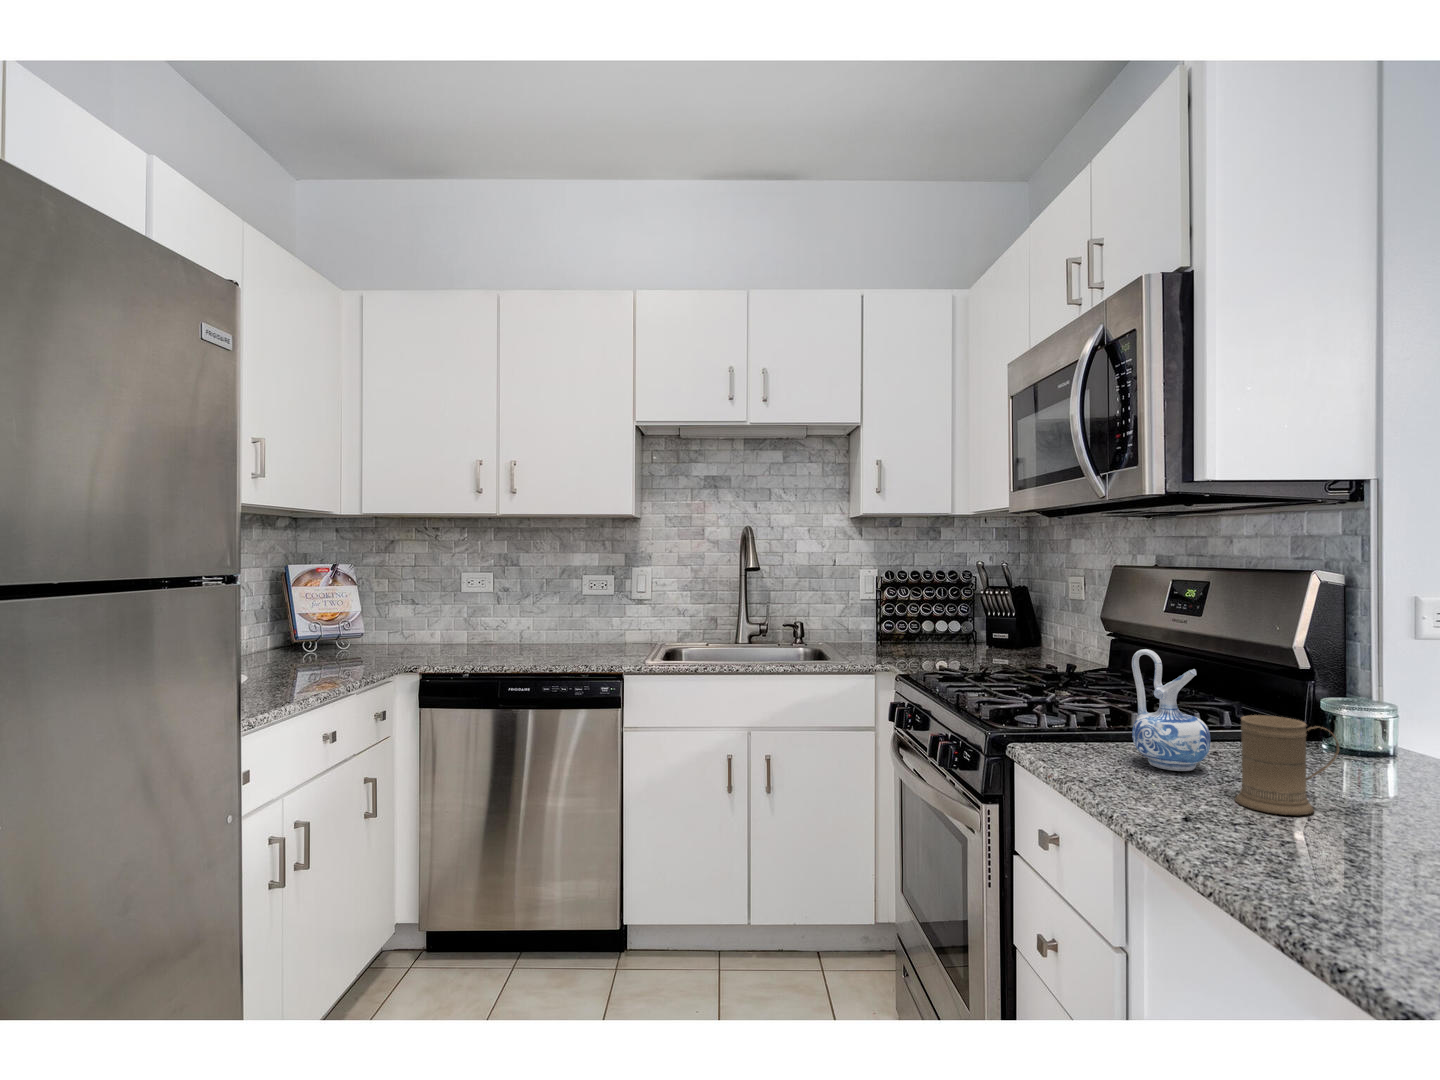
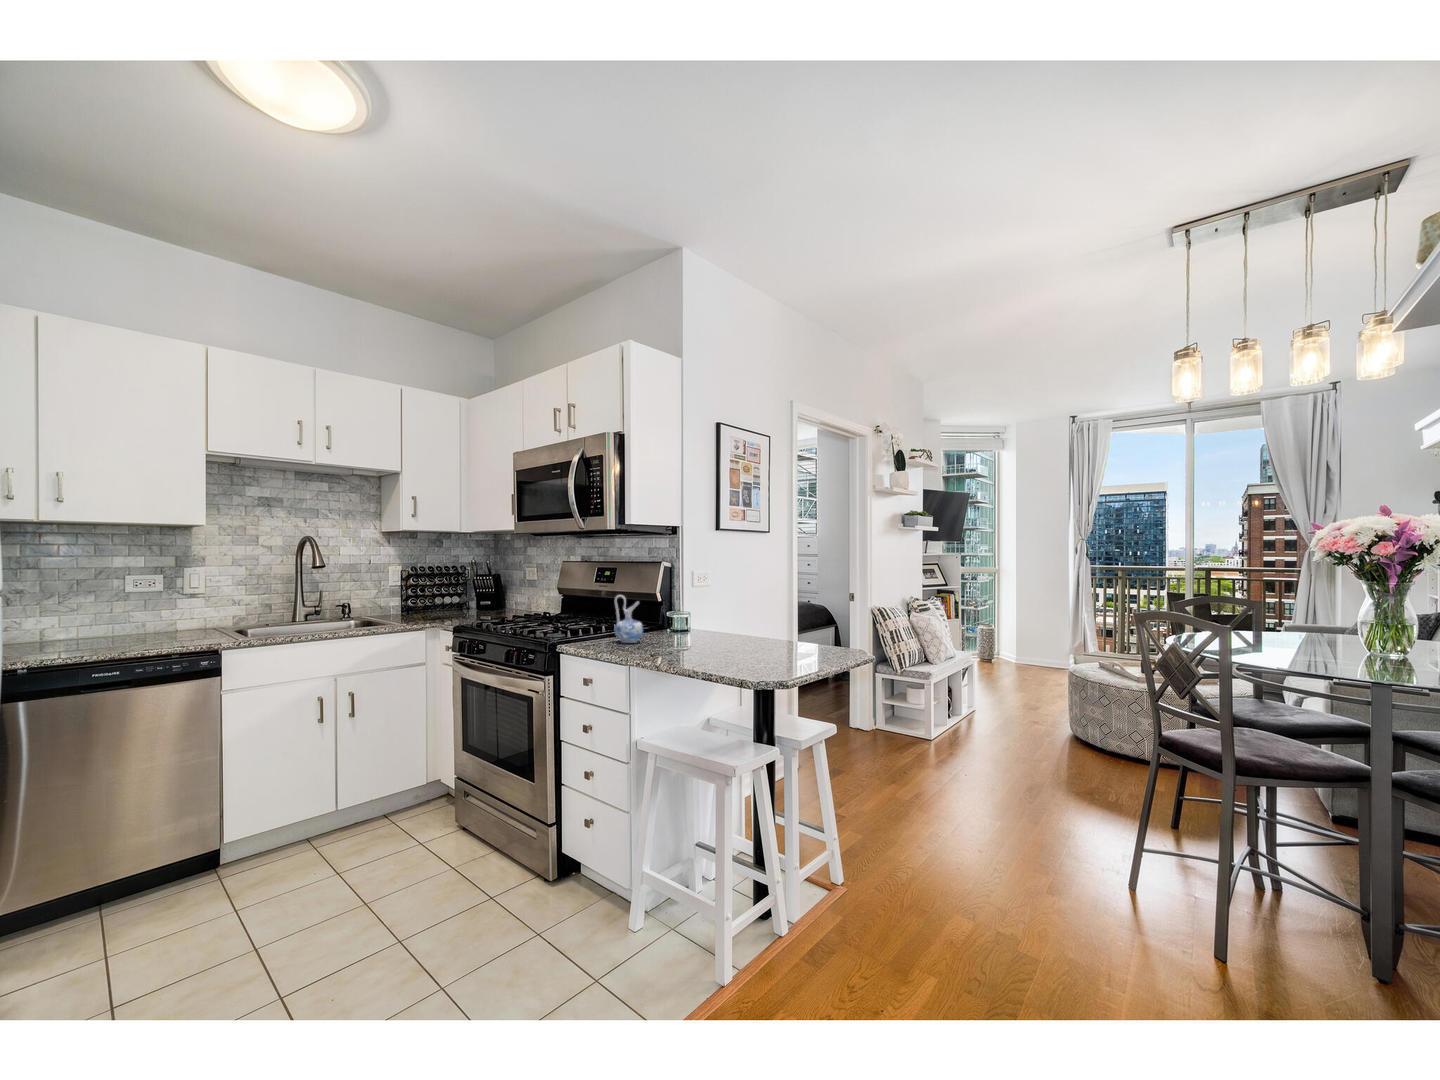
mug: present [1235,715,1339,815] -> none [658,615,688,649]

